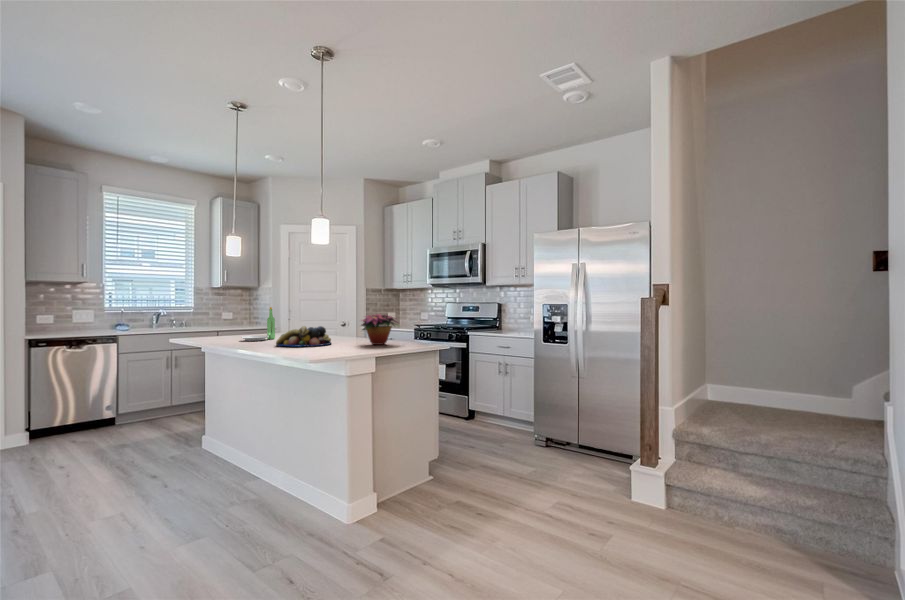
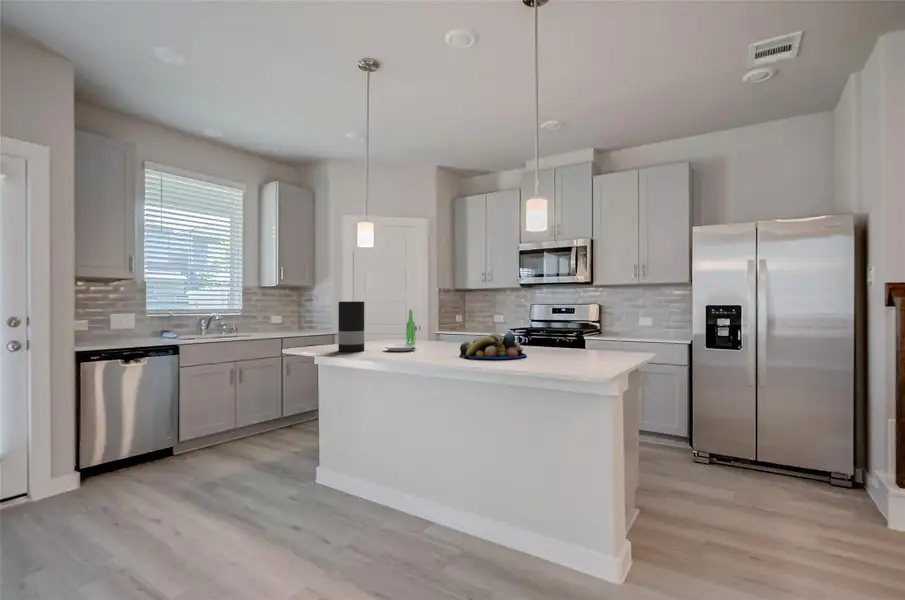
vase: none [207,301,230,341] -> present [338,301,364,352]
flower arrangement: present [361,314,397,345] -> none [554,317,612,355]

